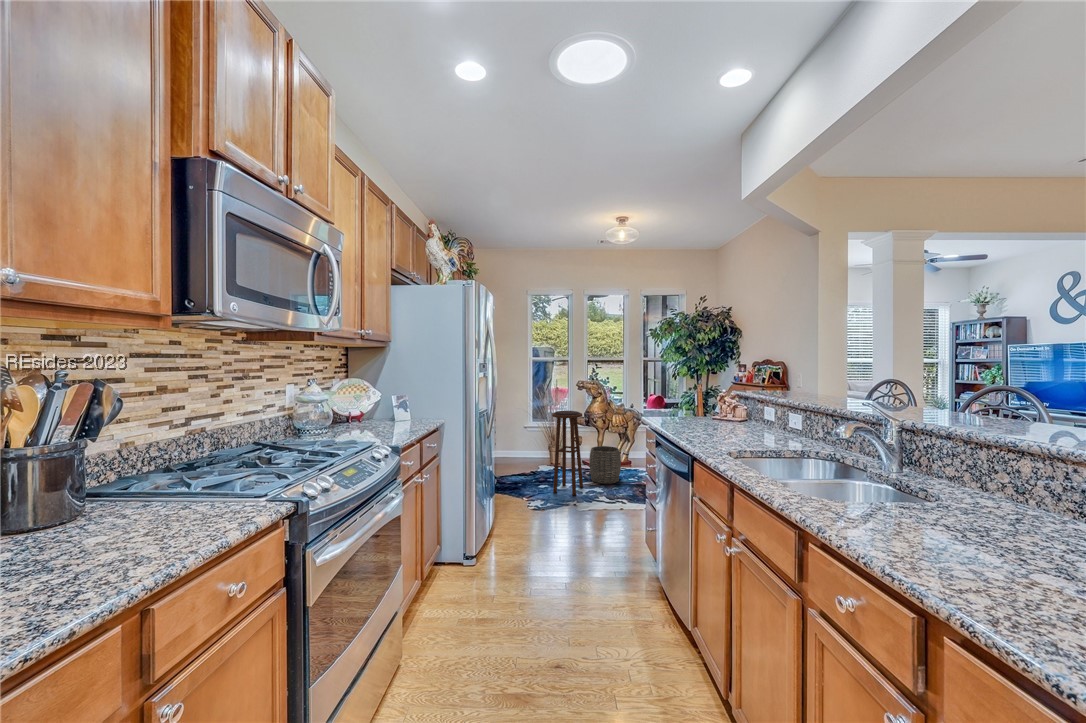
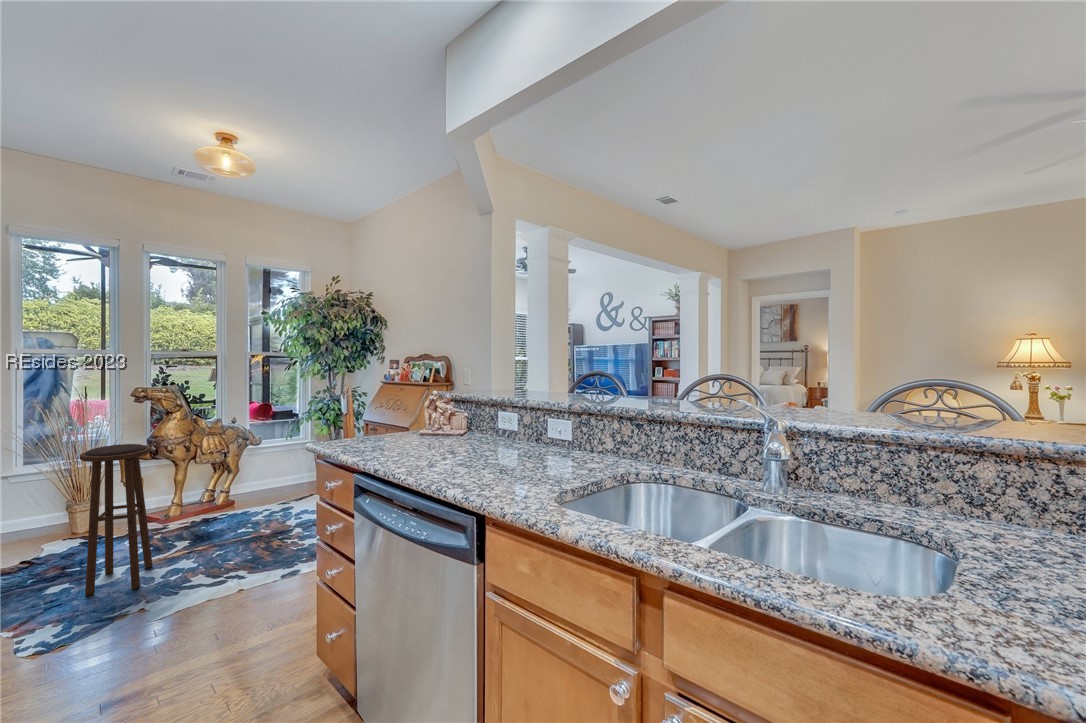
woven basket: present [589,446,621,484] -> none [163,487,223,551]

